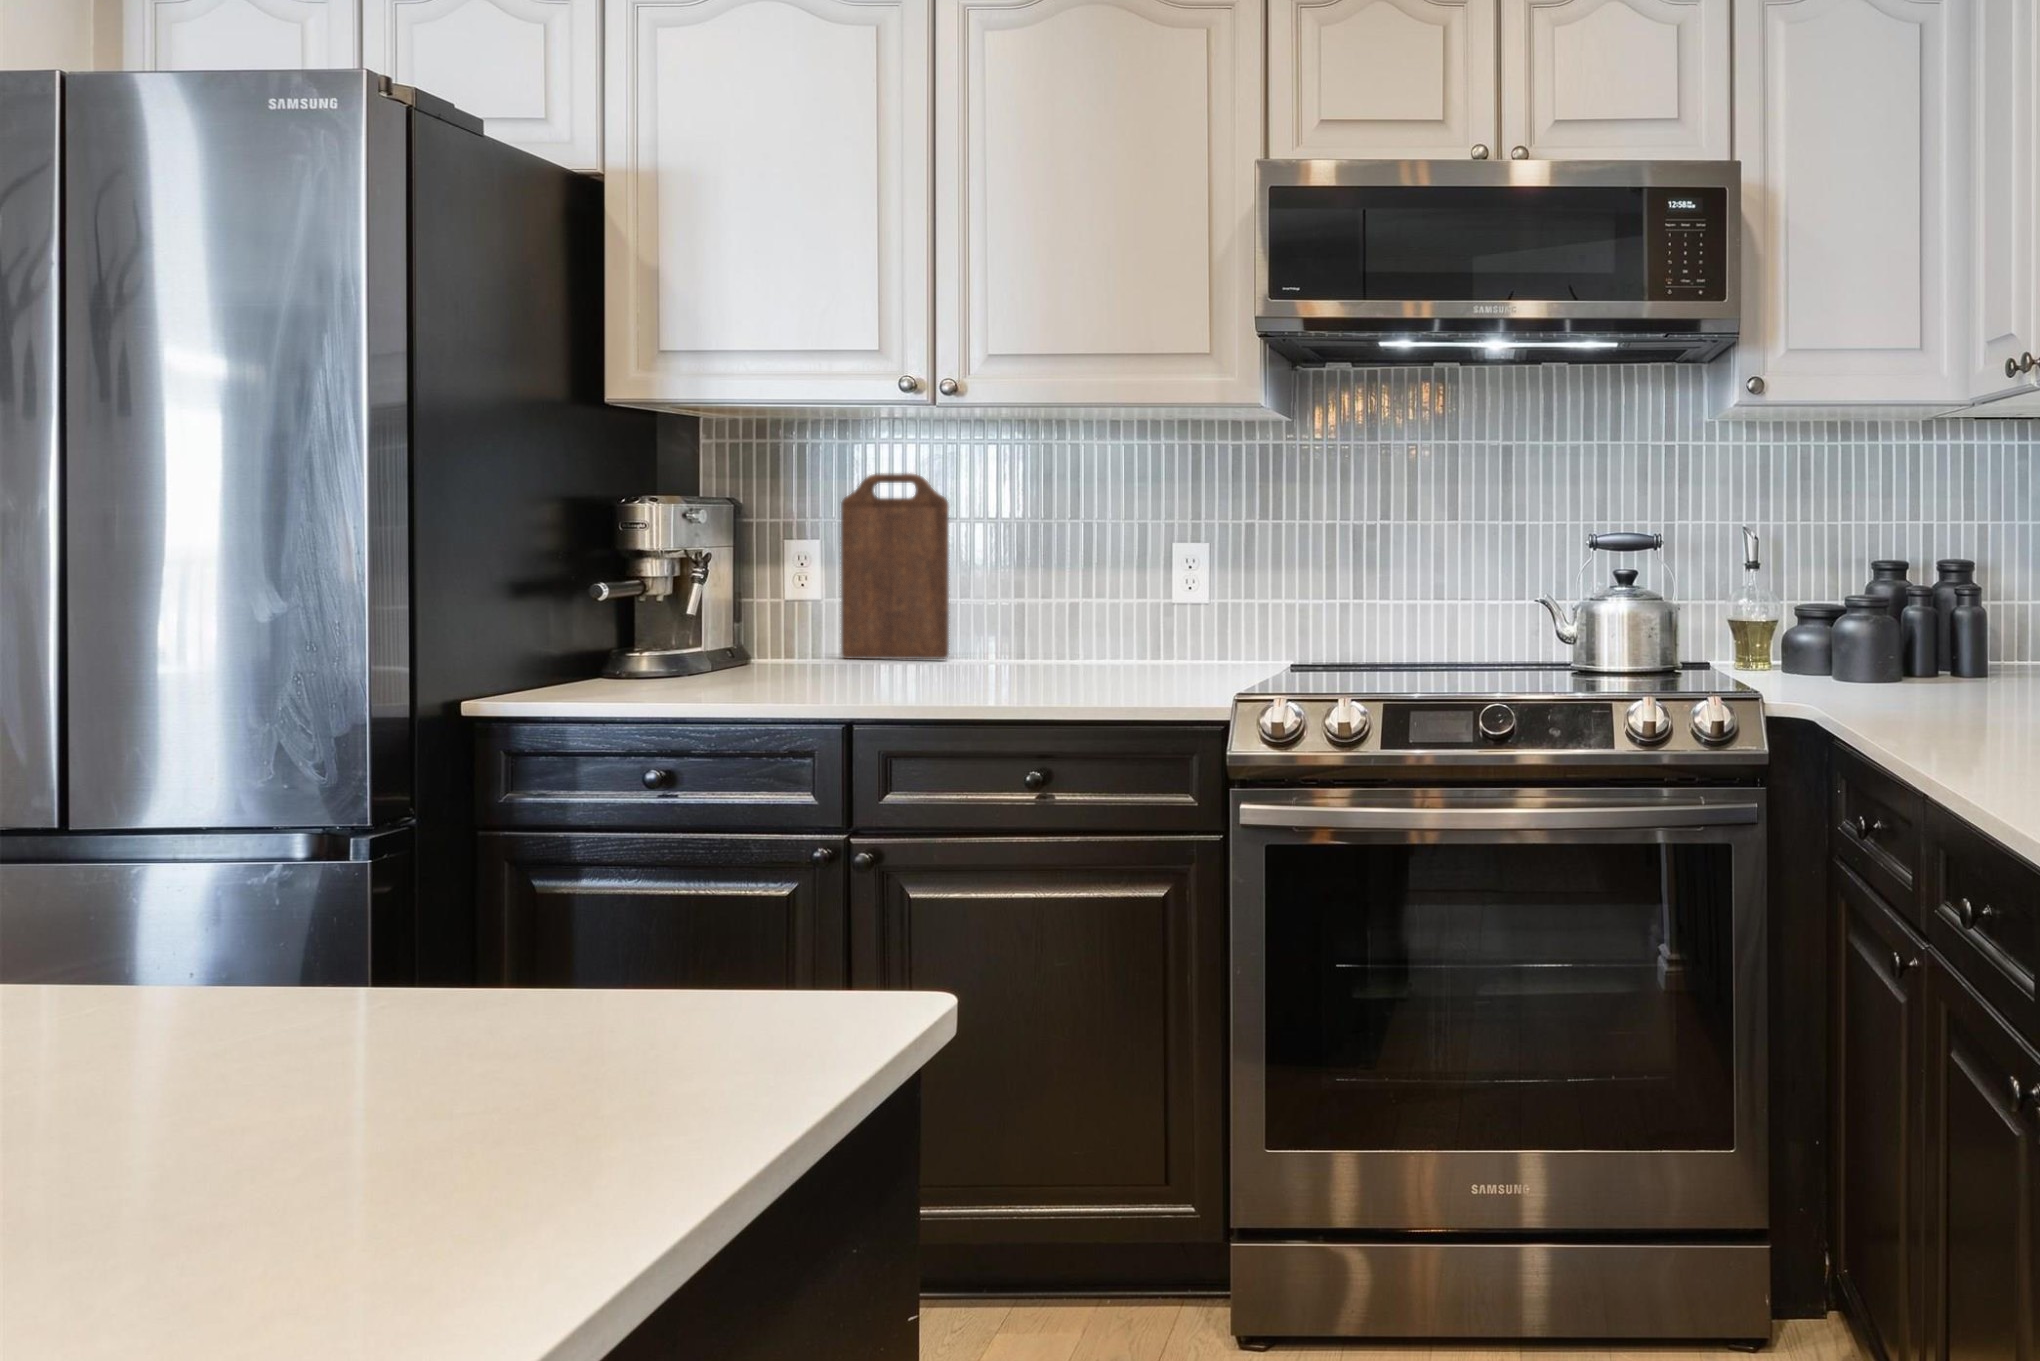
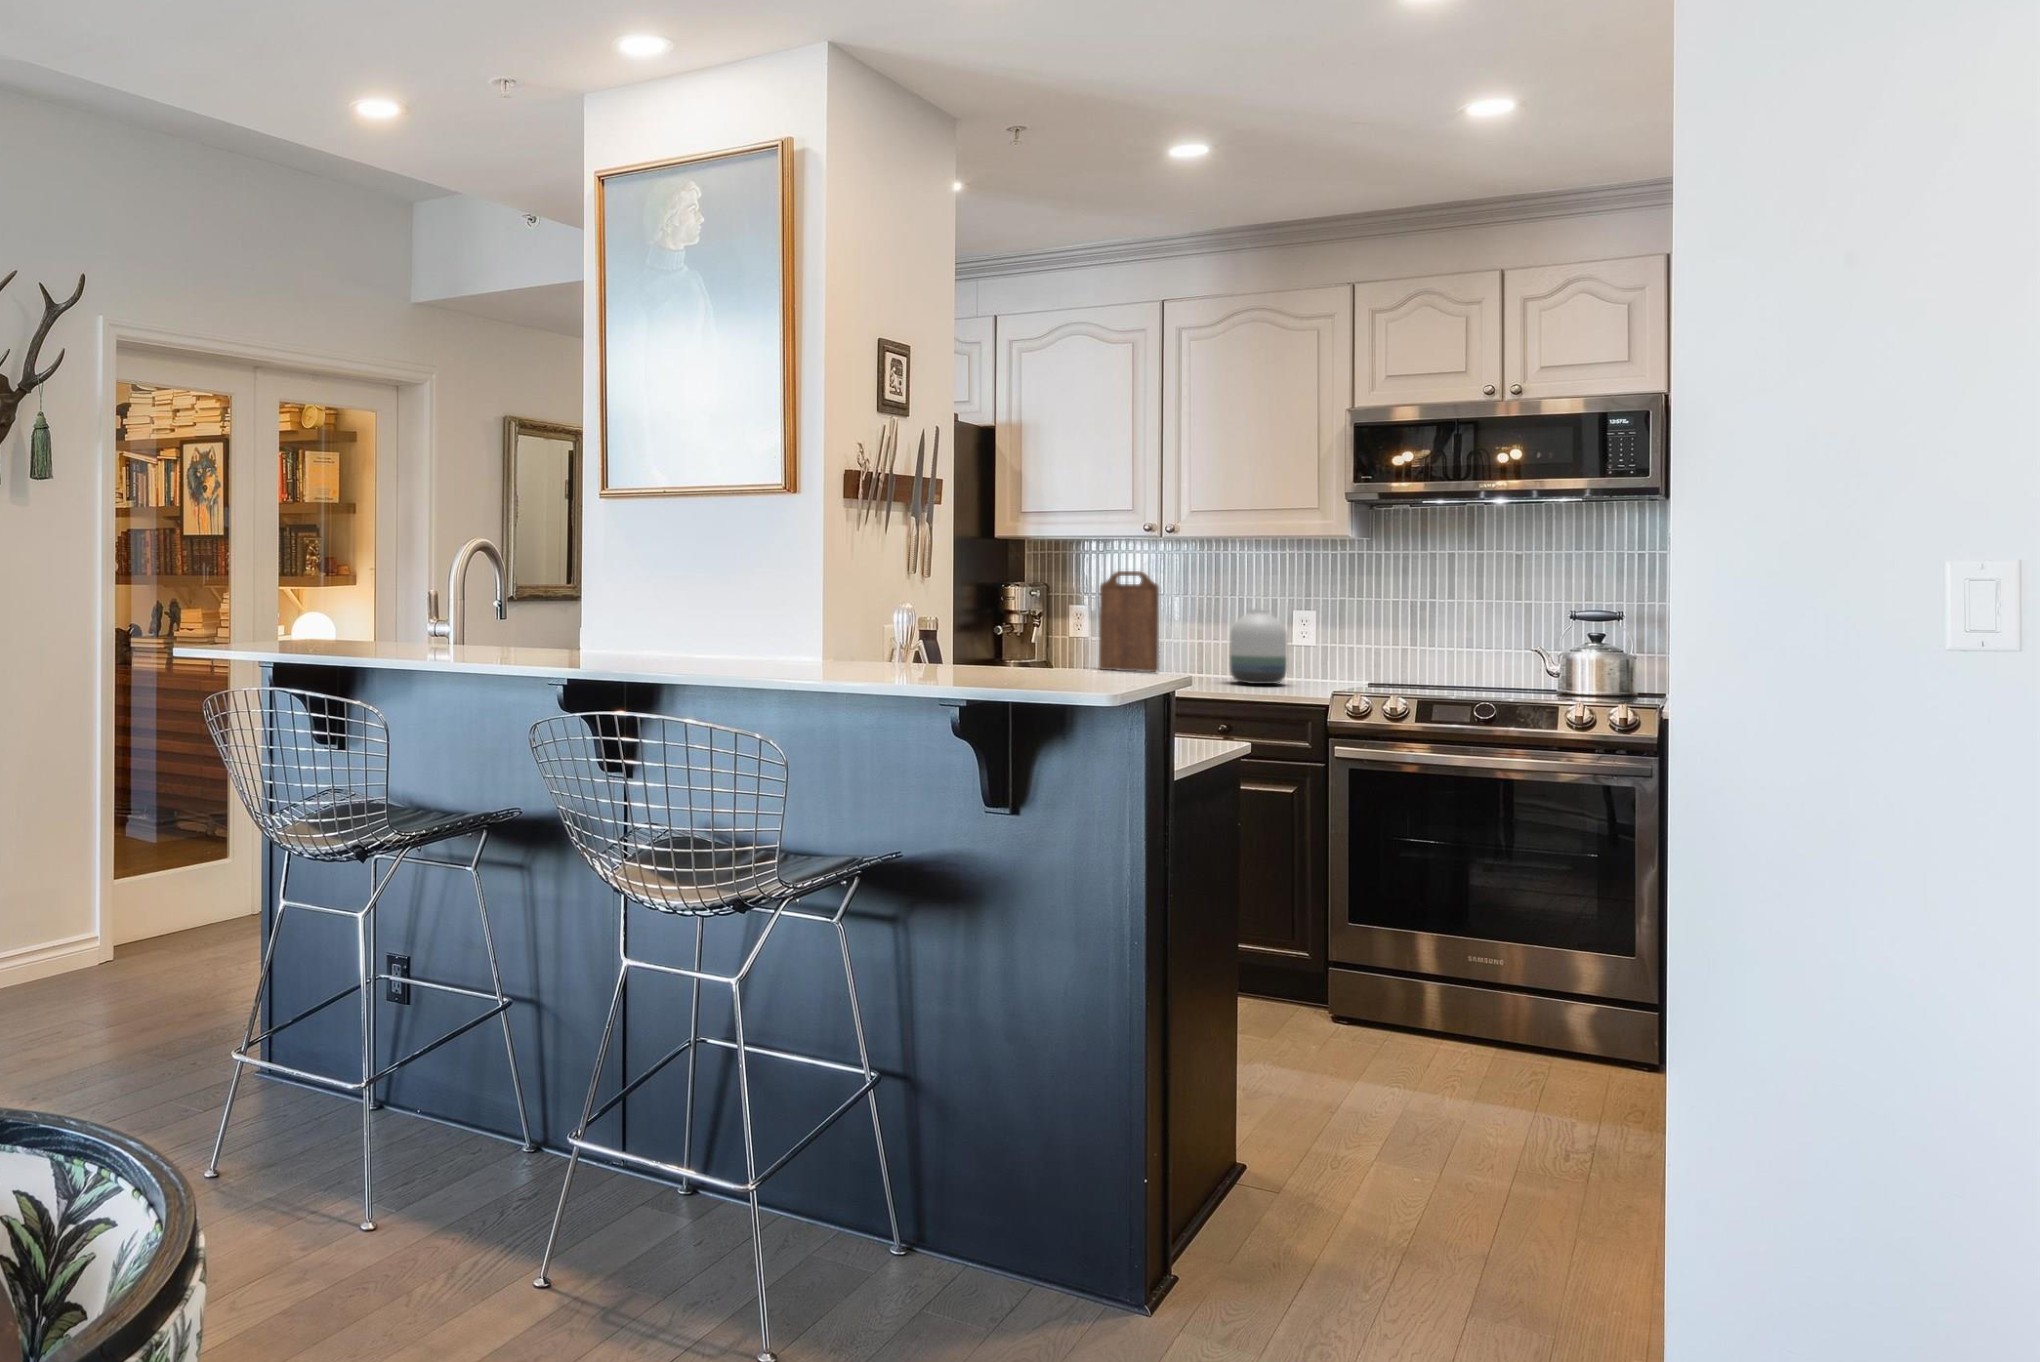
vase: none [1062,539,1160,676] -> present [1230,609,1287,684]

